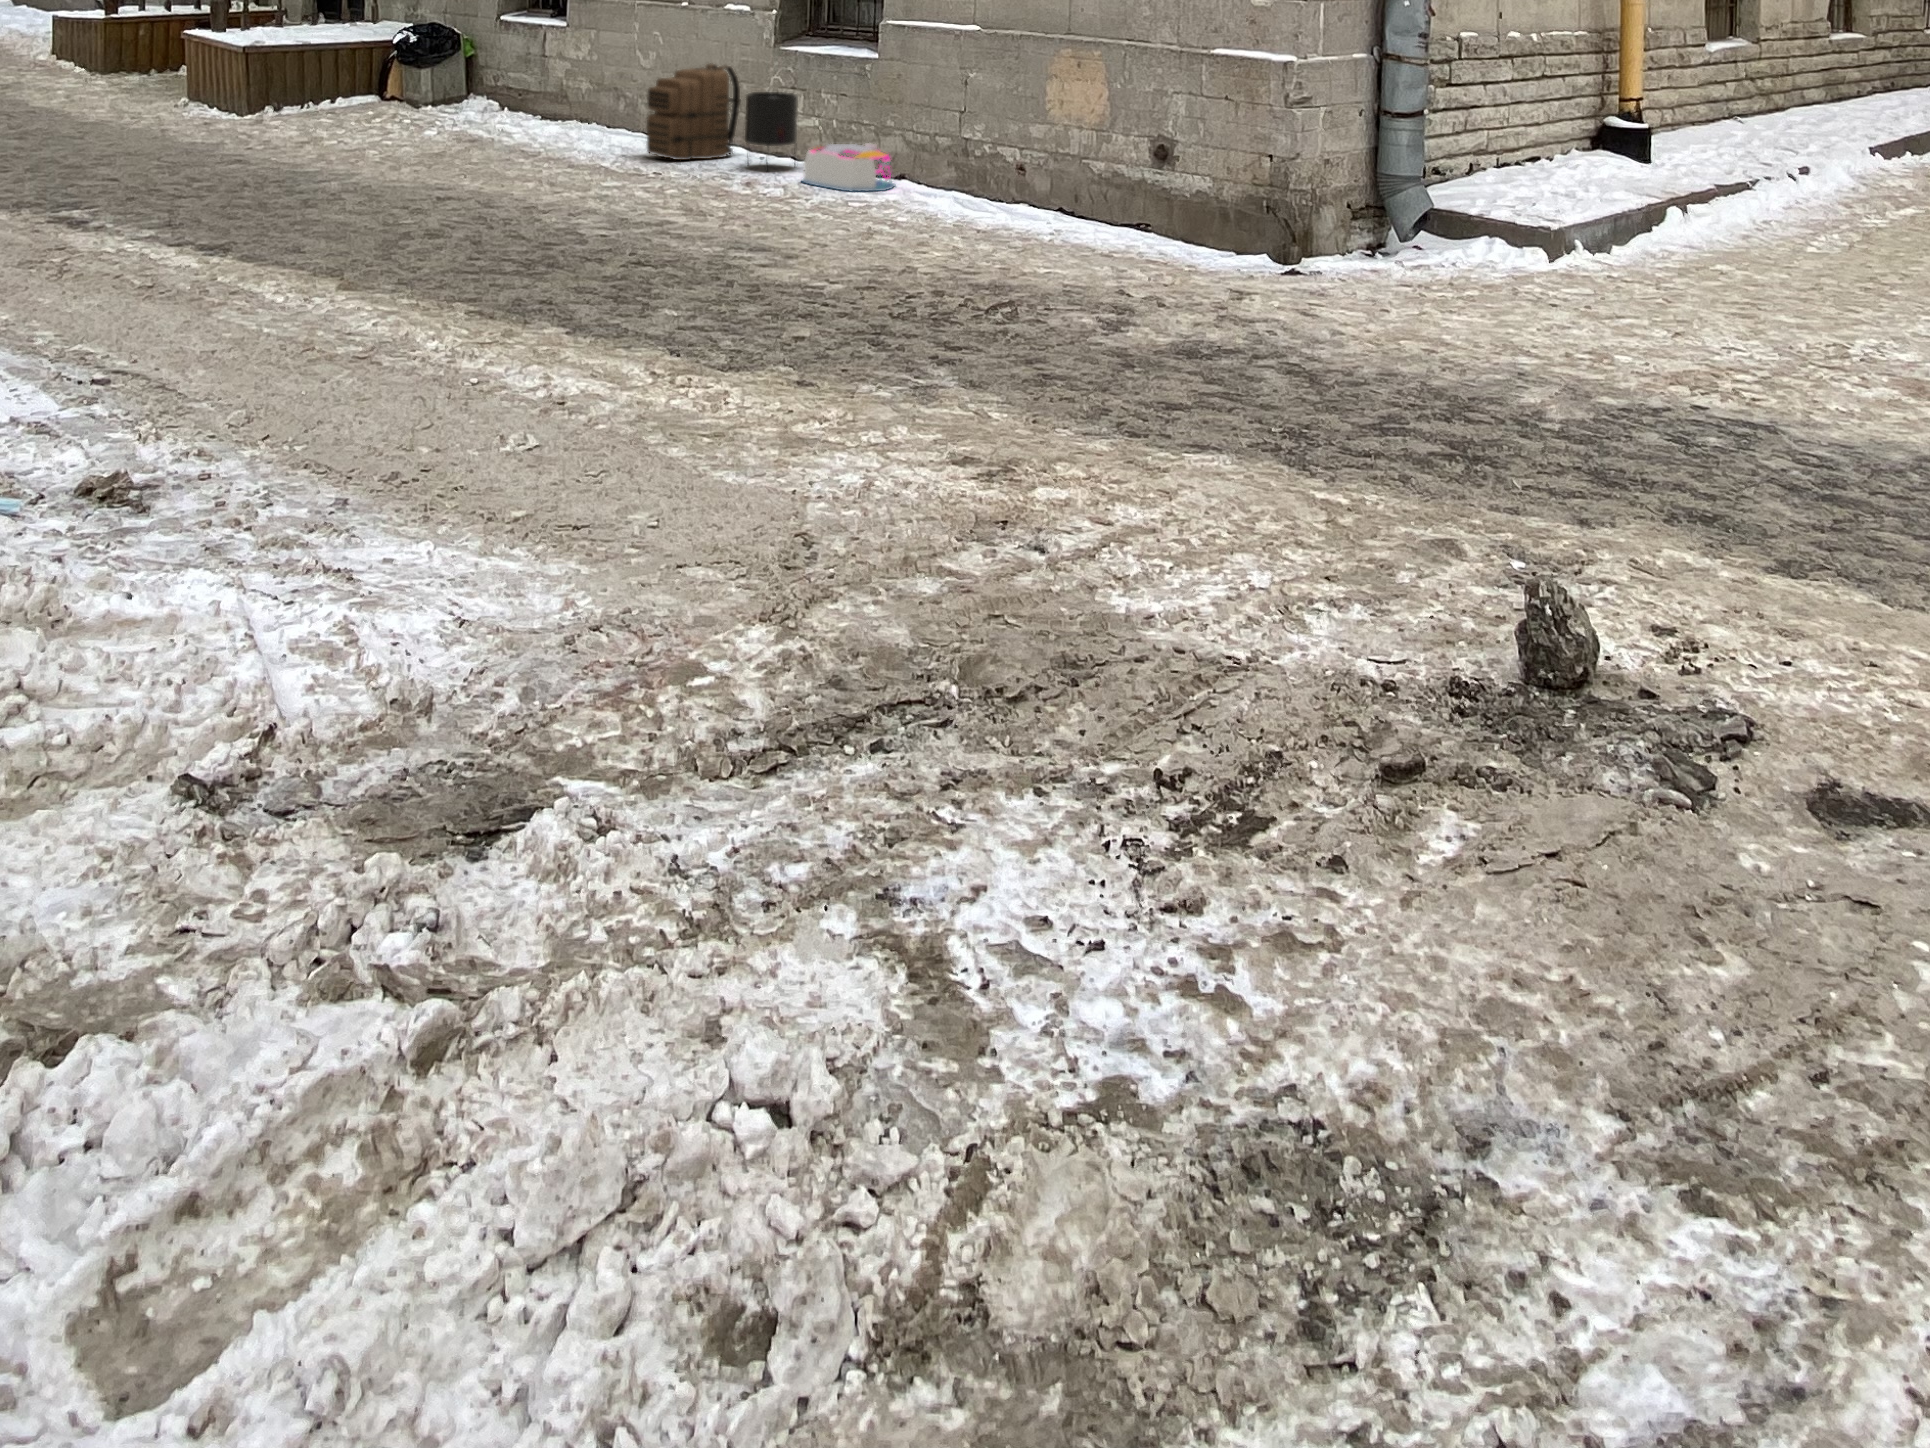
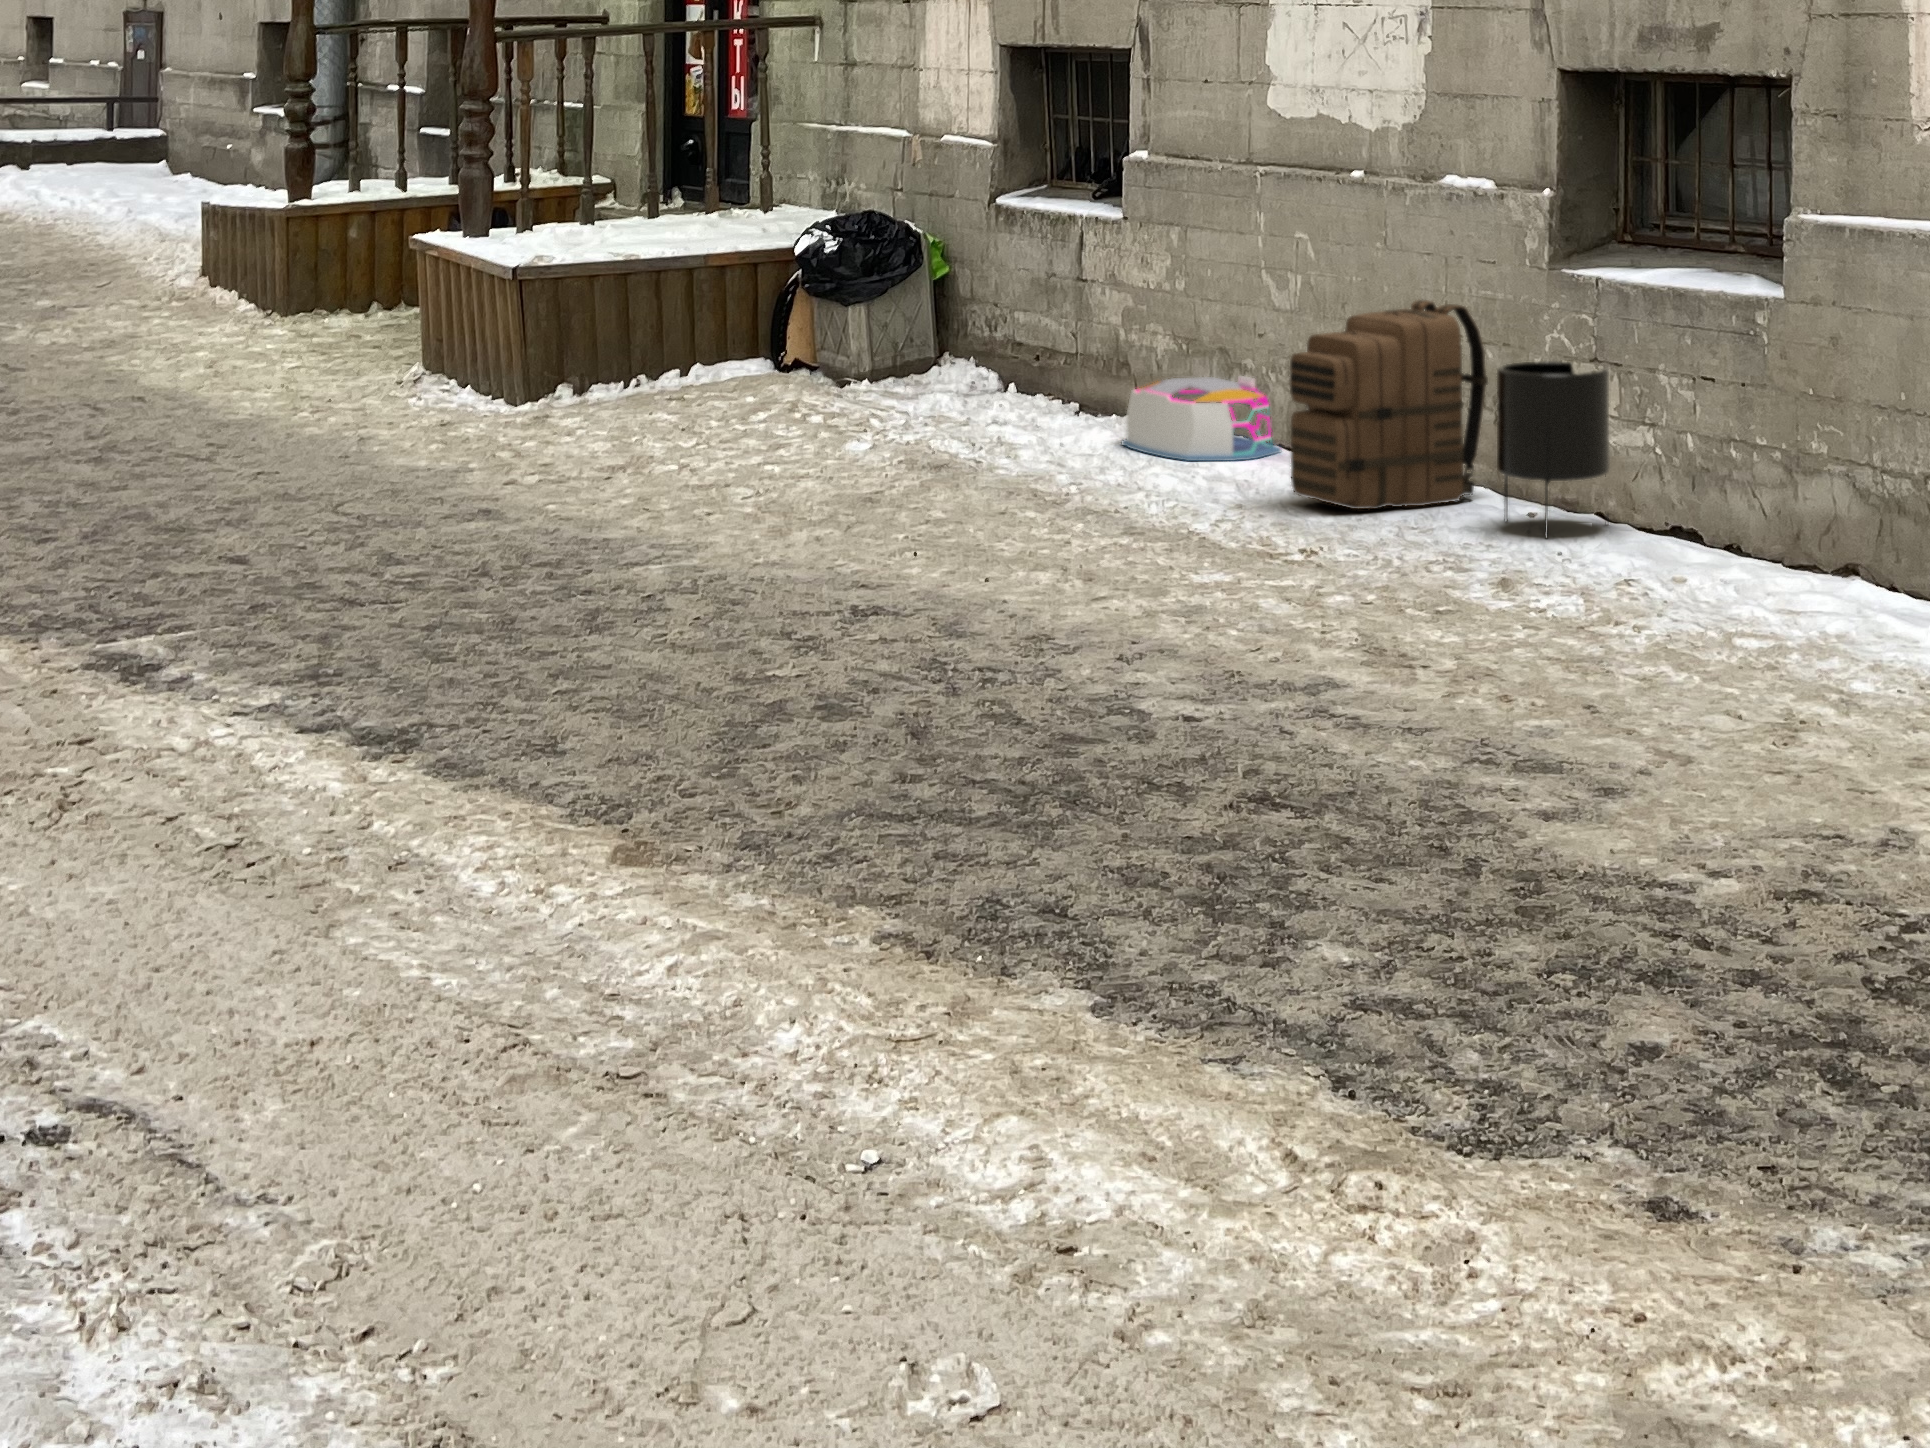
storage bin: present [802,143,895,192] -> present [1122,376,1281,461]

